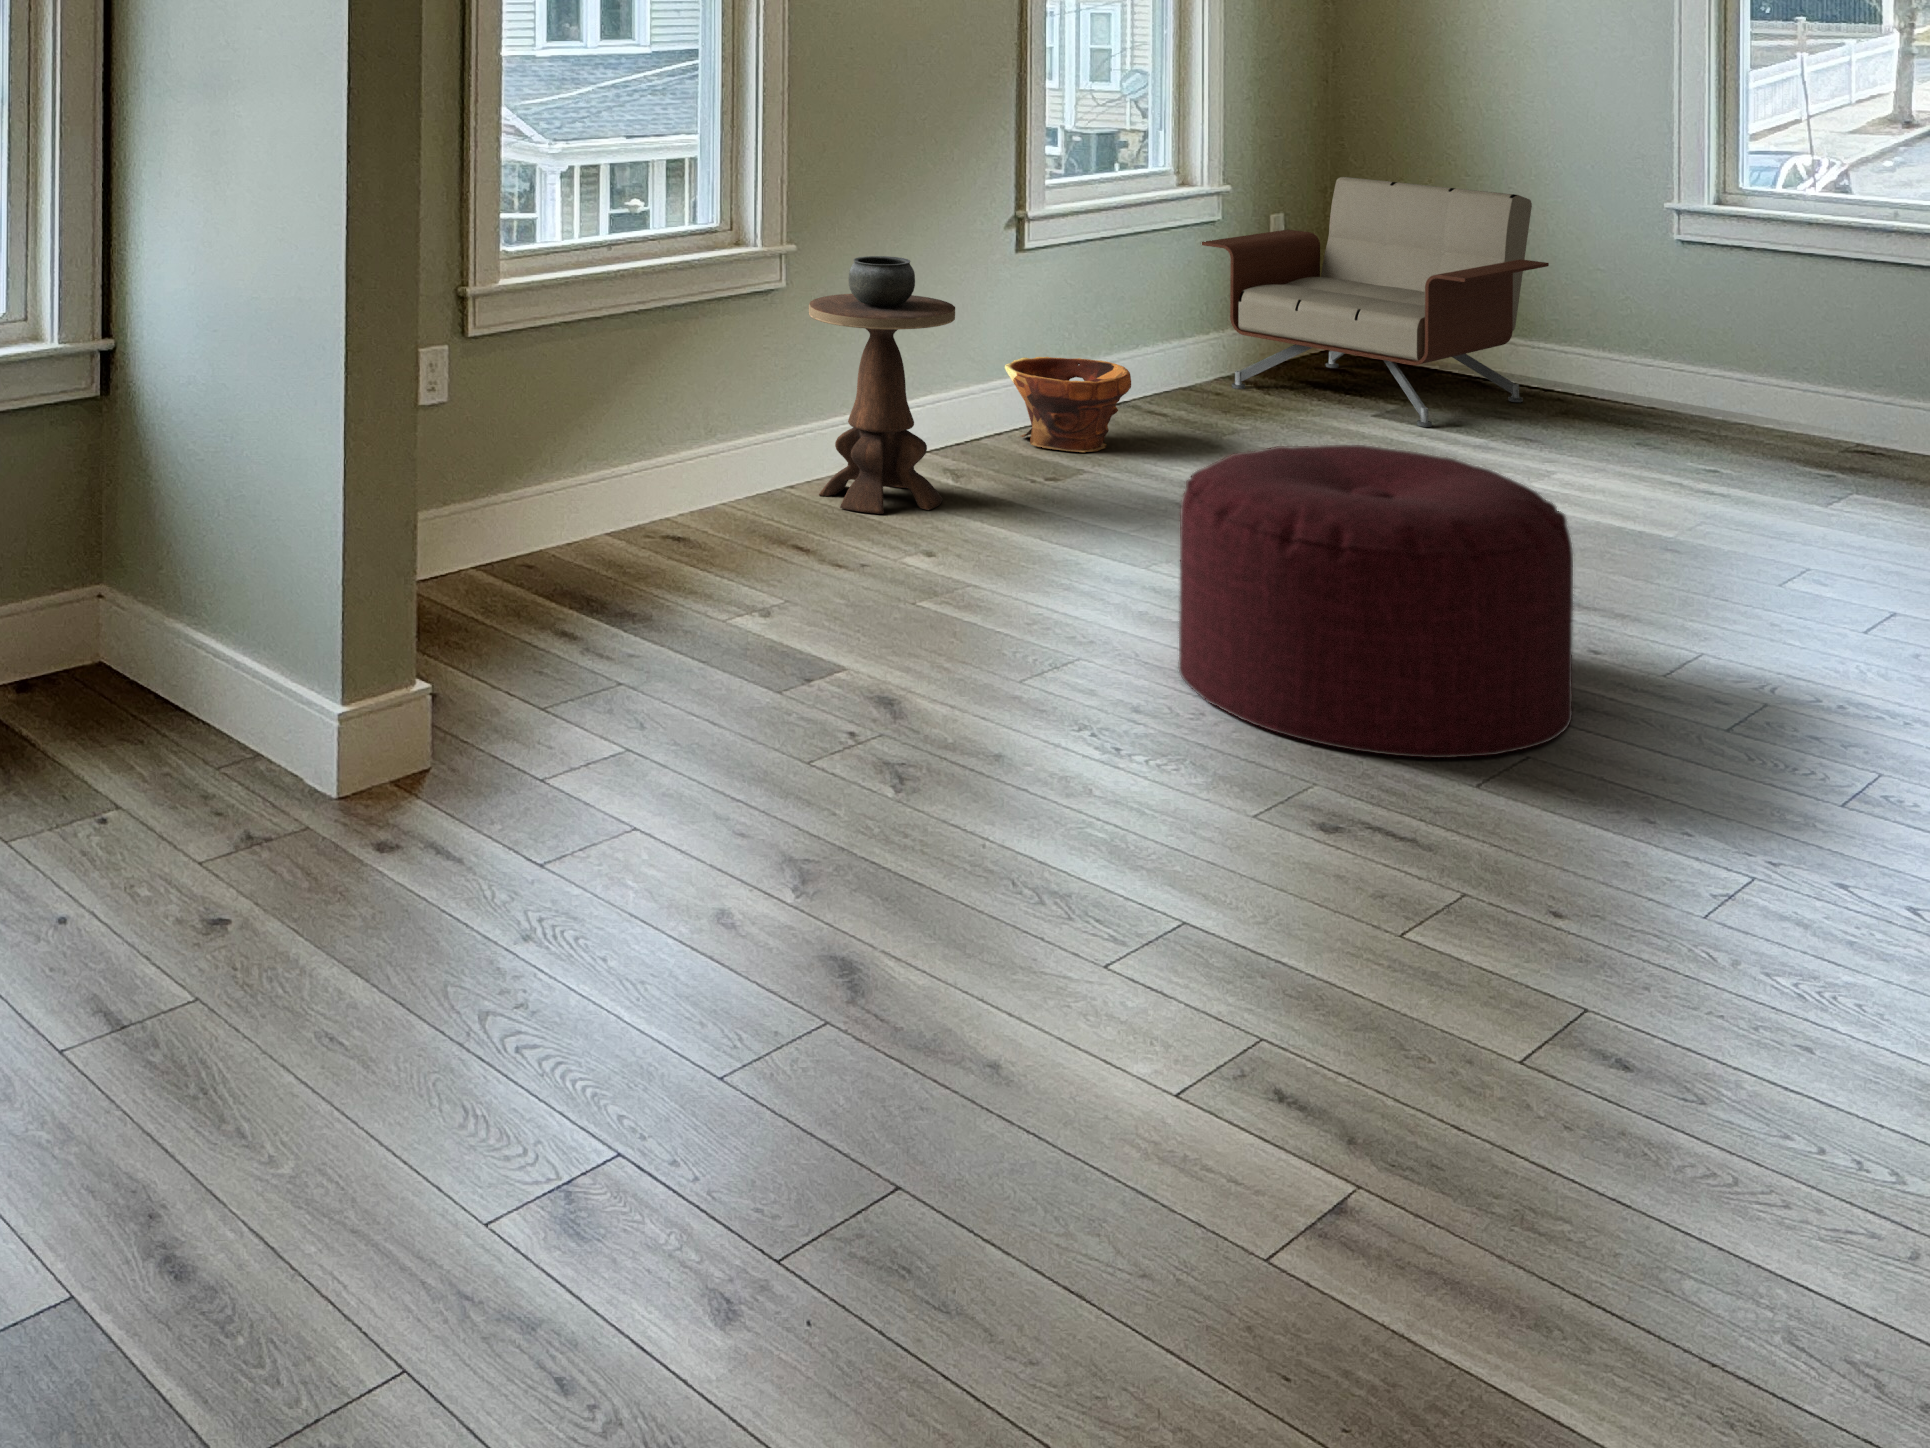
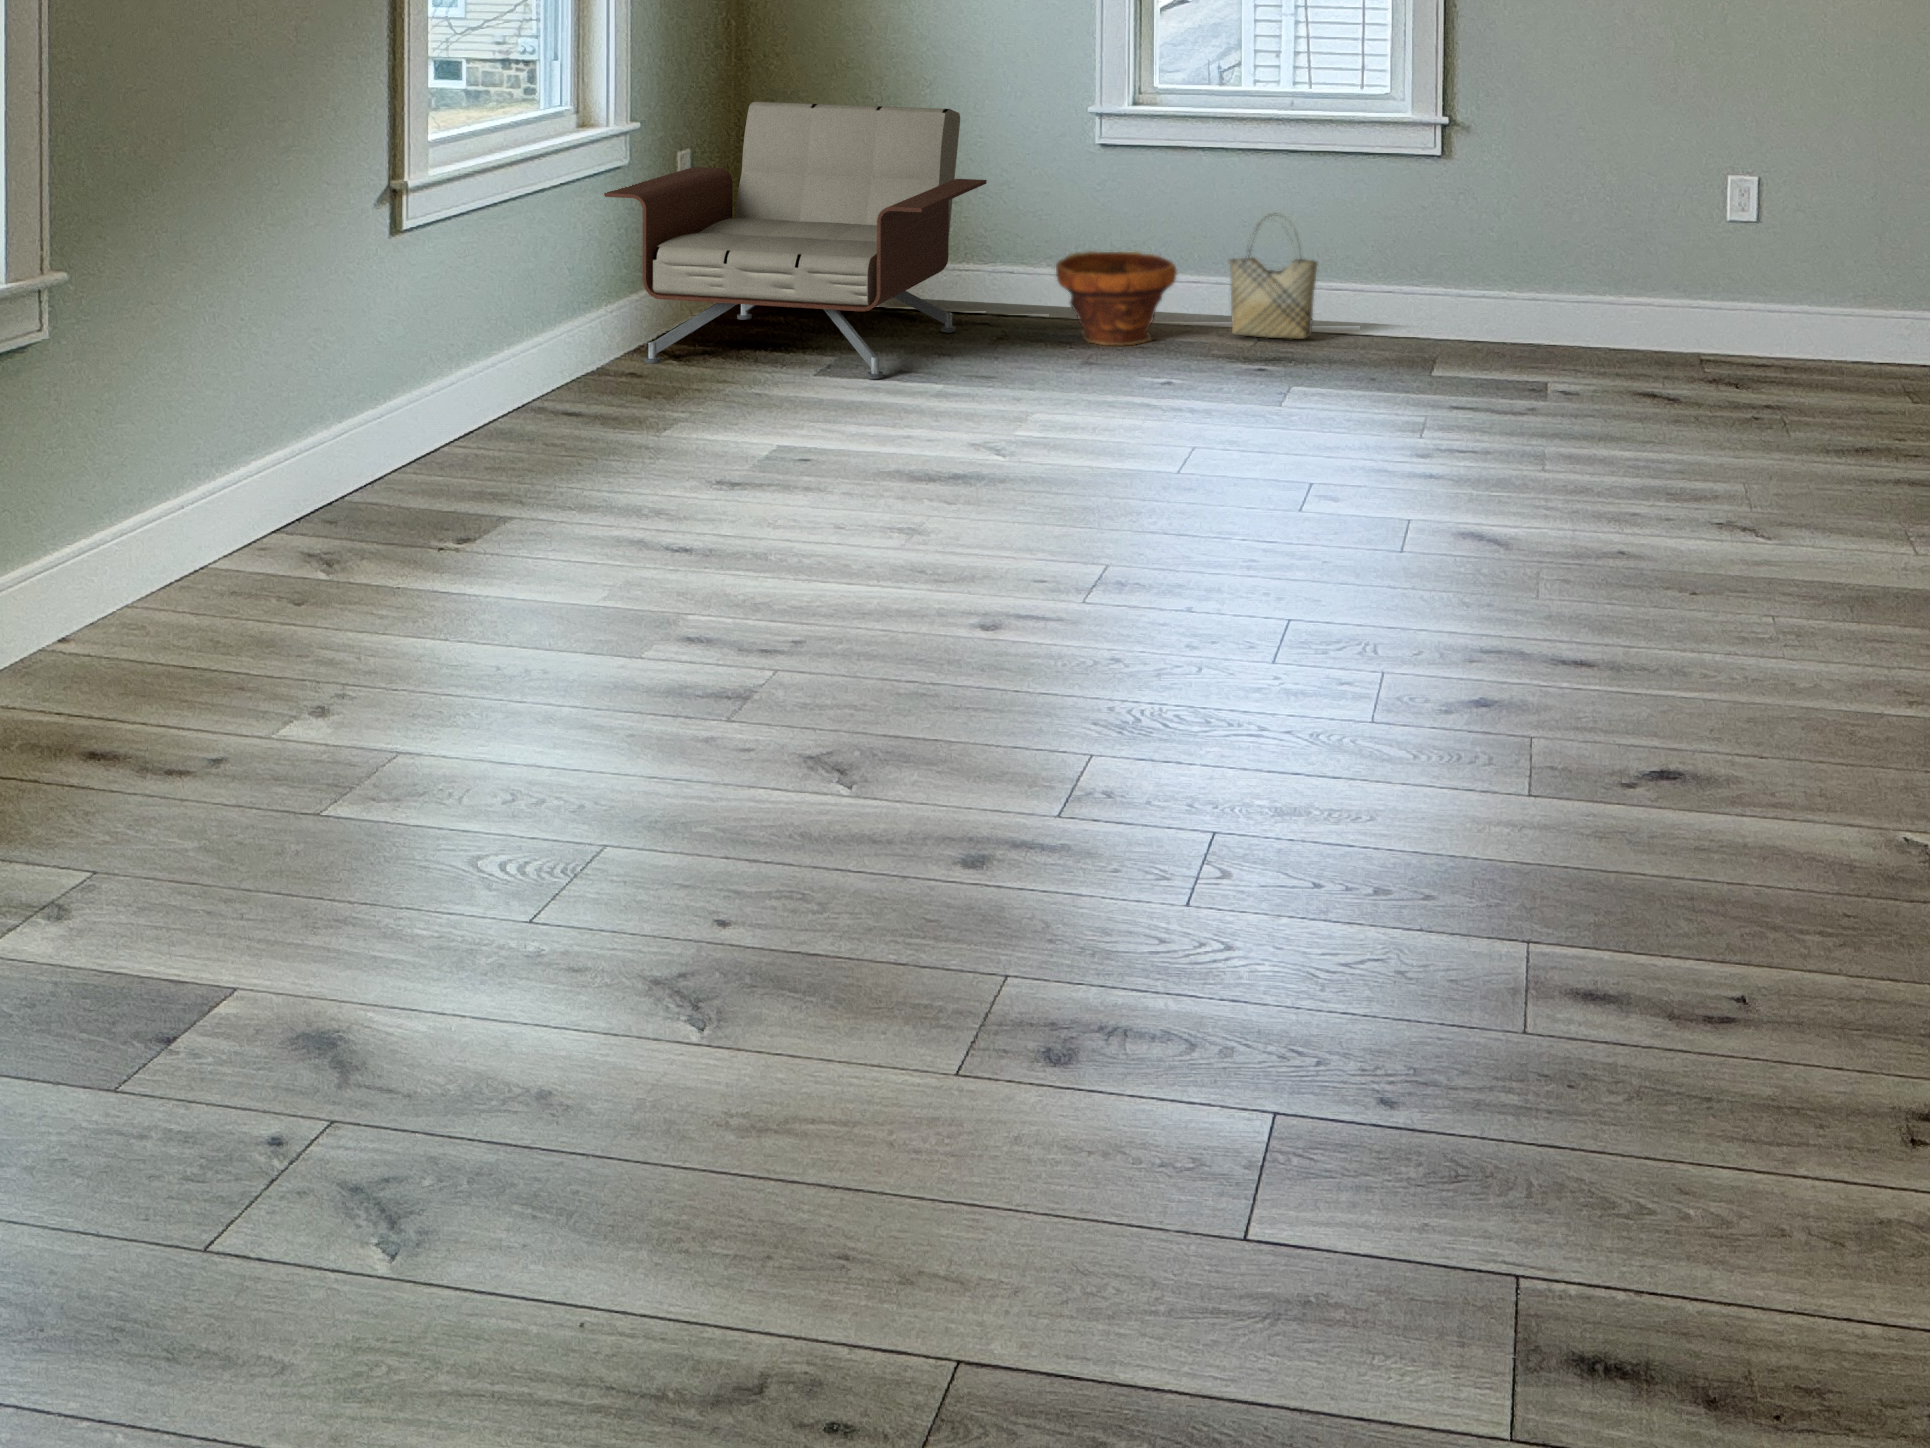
side table: present [809,256,955,514] -> none [91,272,335,662]
woven basket: none [1810,326,1916,457] -> present [1229,219,1318,339]
planter: present [1005,357,1131,452] -> present [1056,251,1177,345]
ottoman: present [1178,445,1573,758] -> none [748,455,1239,900]

